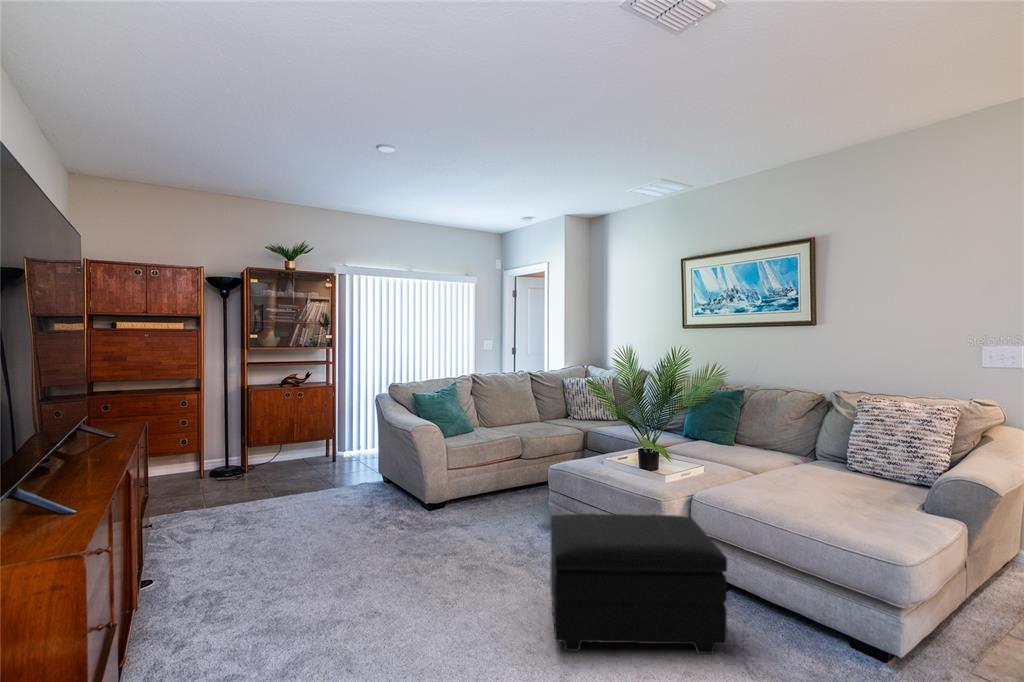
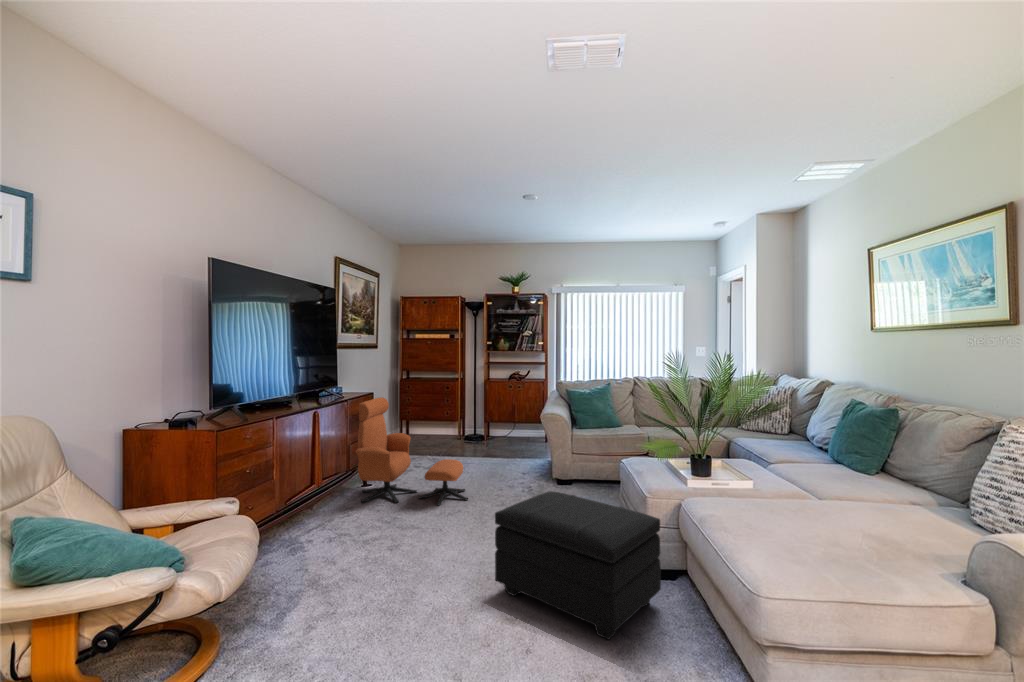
lounge chair: none [151,427,350,610] -> present [356,397,468,505]

